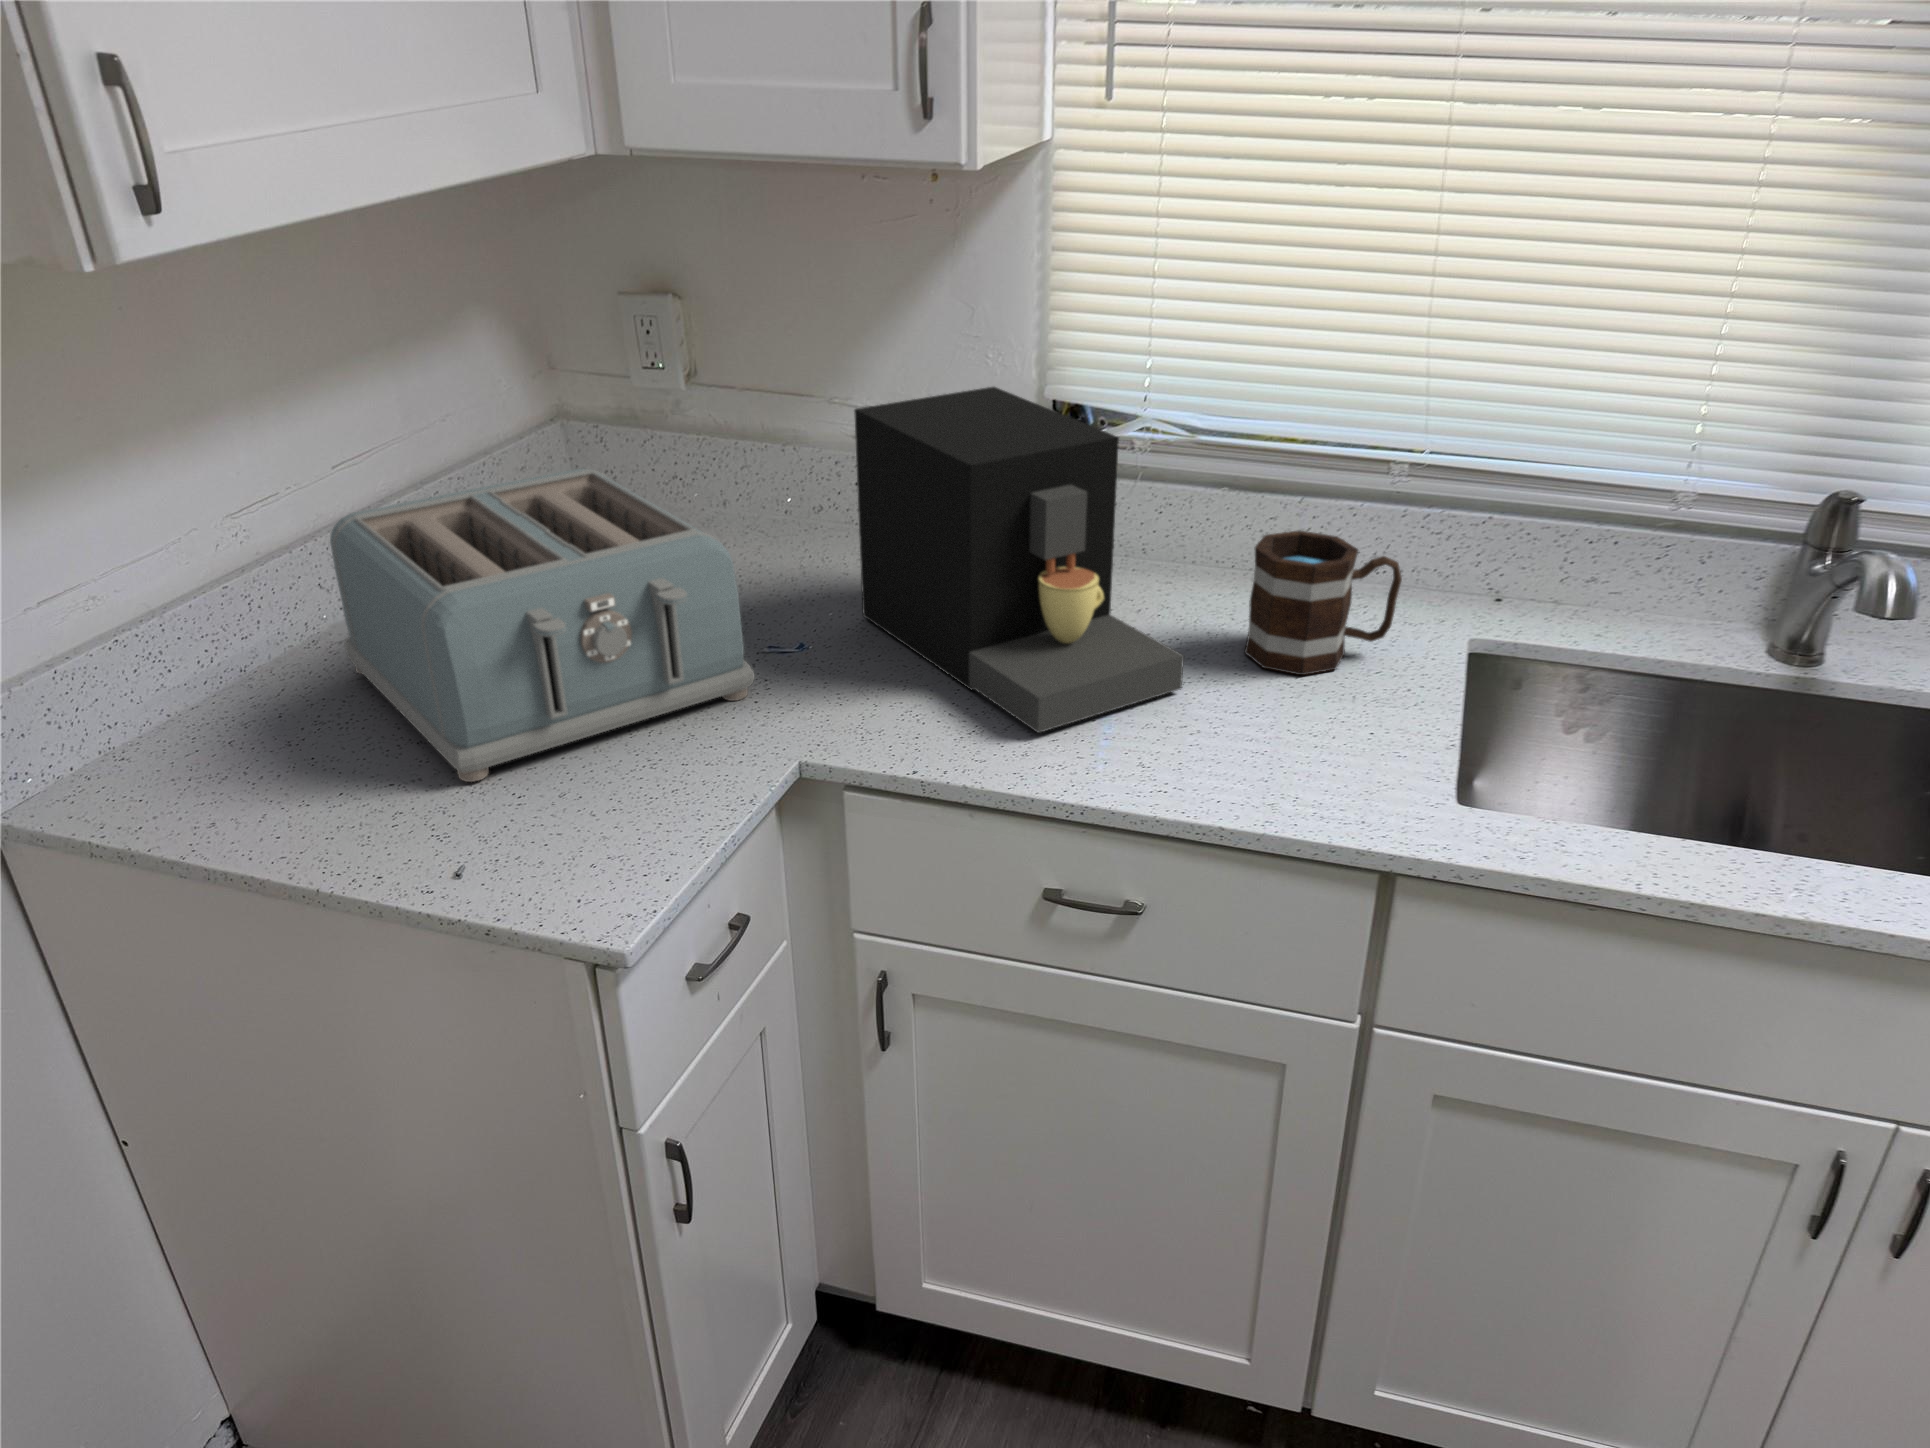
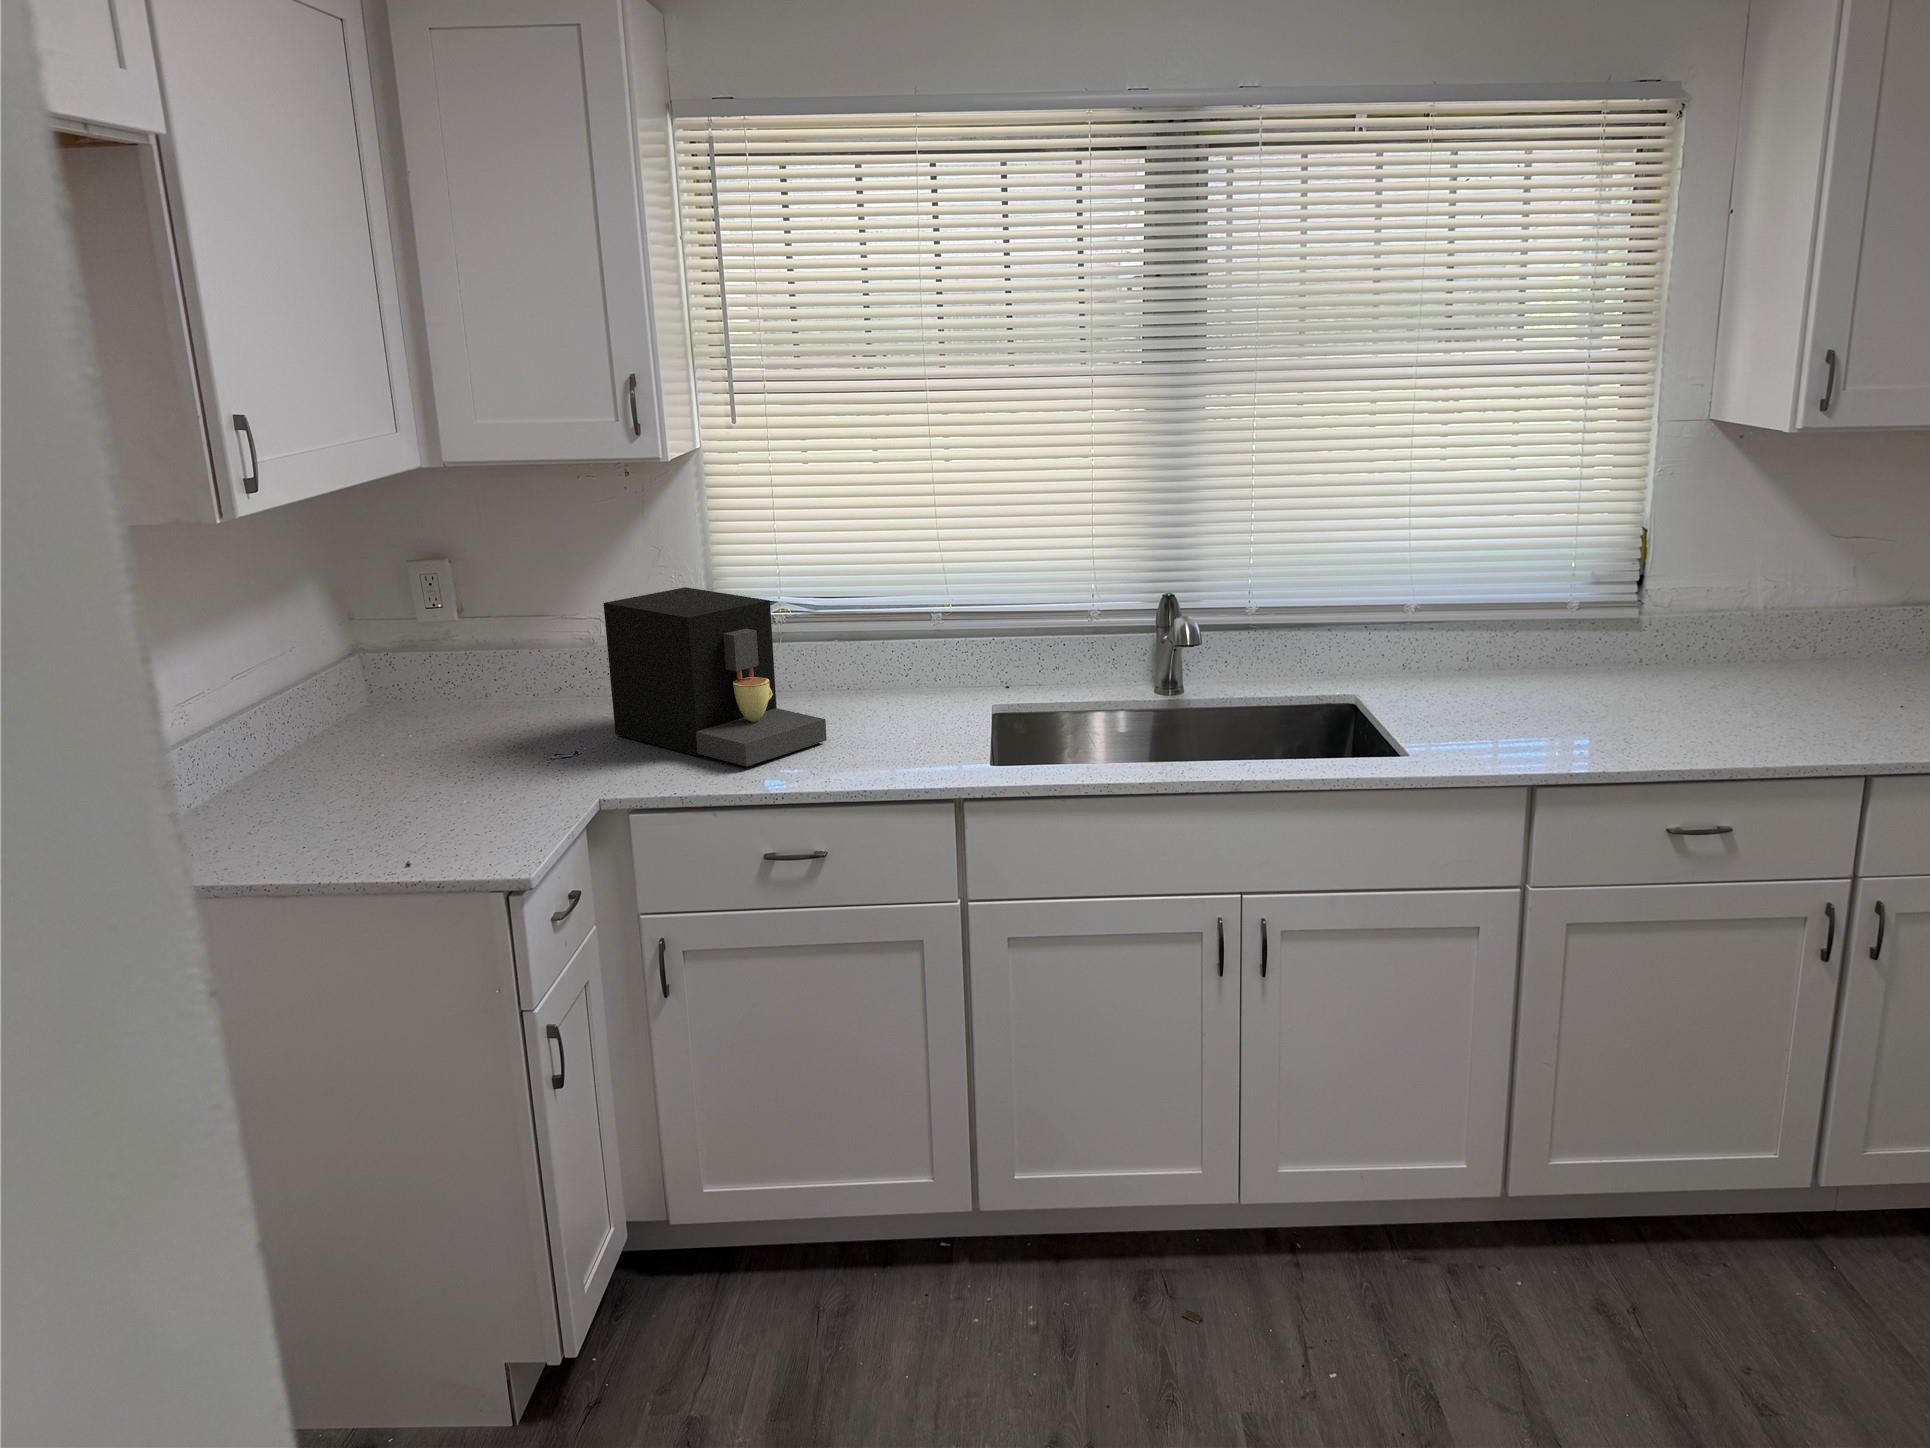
toaster: present [330,468,754,782] -> none [266,657,561,830]
mug: present [1245,531,1402,675] -> none [857,649,944,728]

